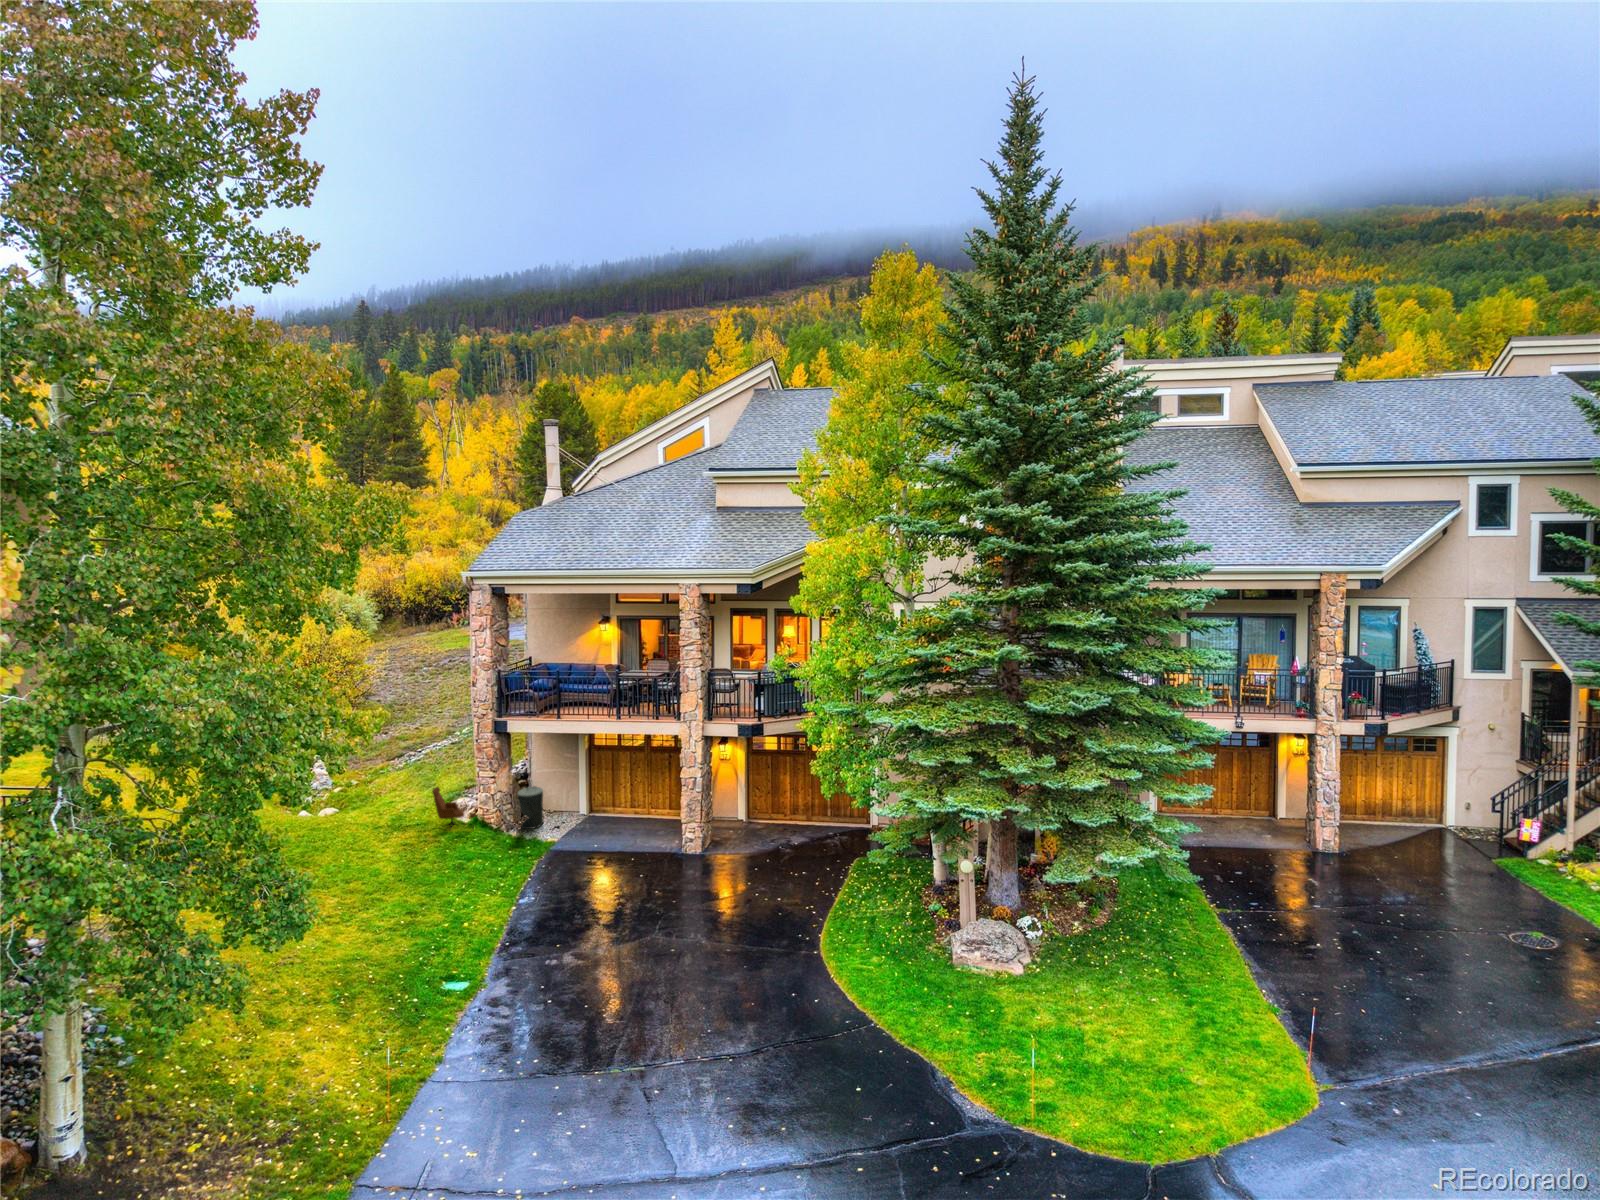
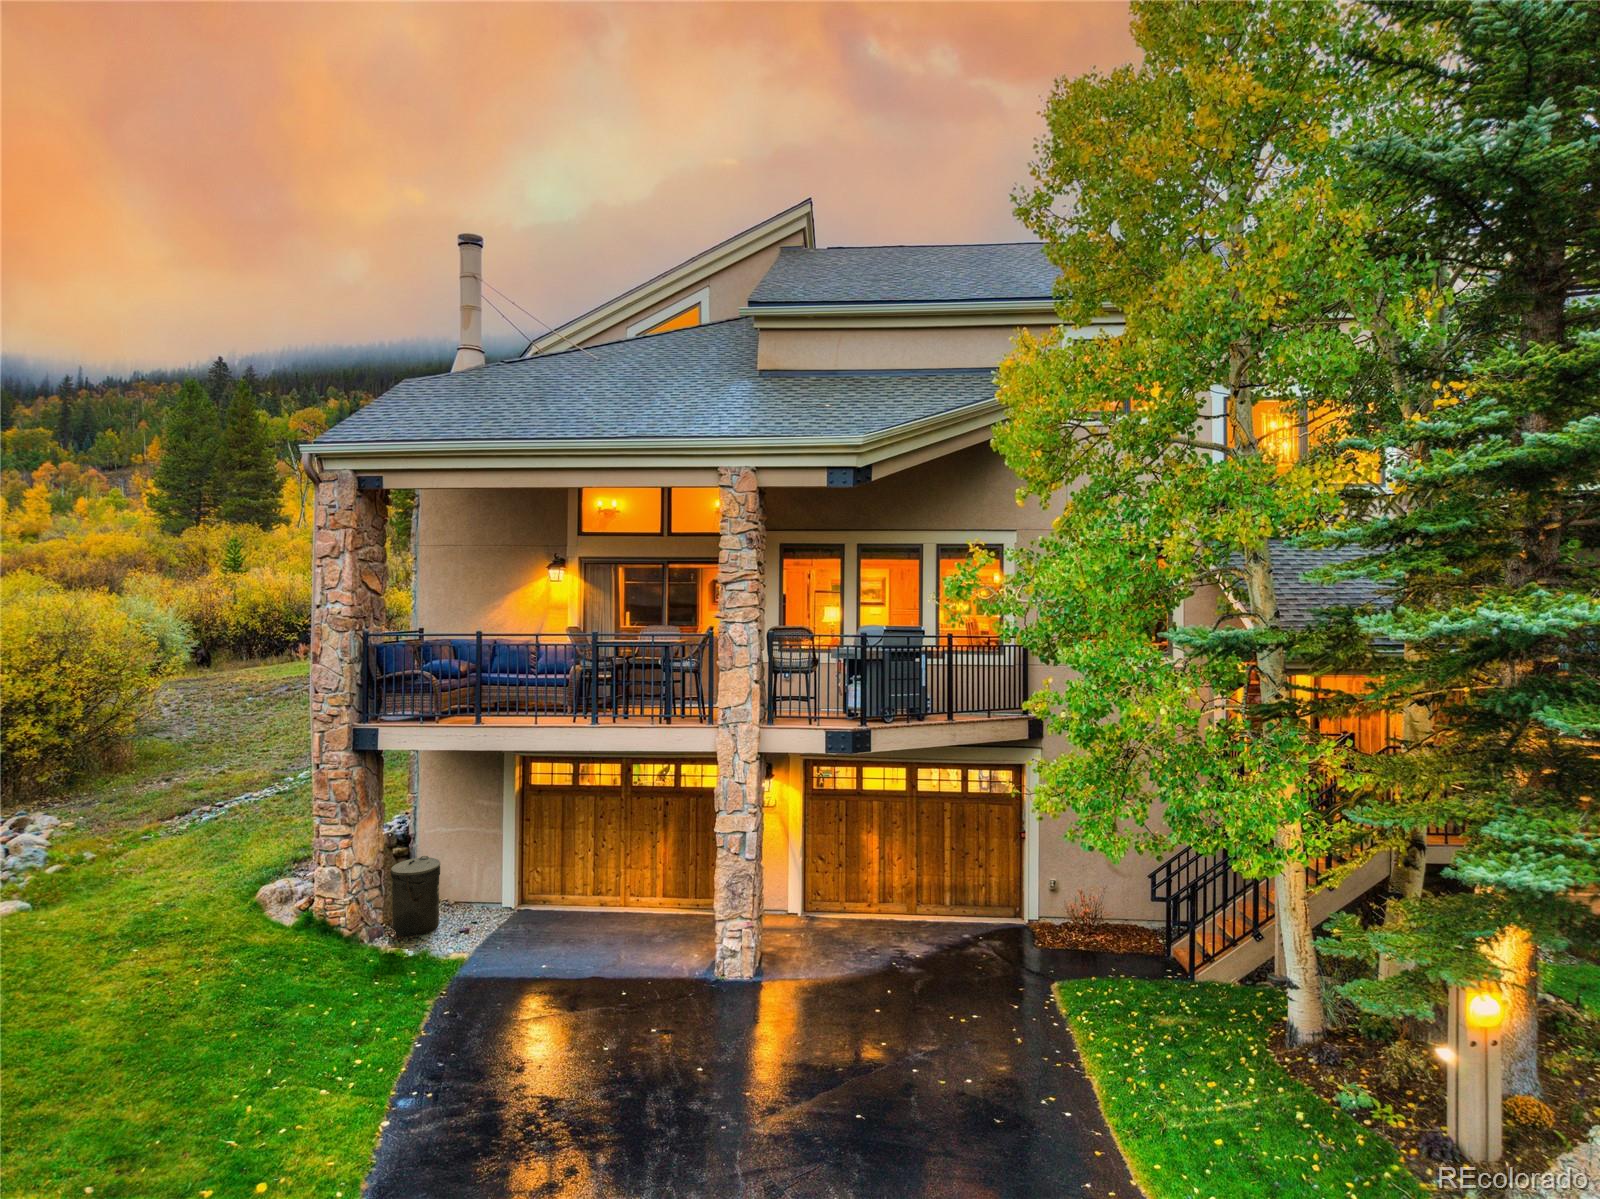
lounge chair: present [432,787,476,827] -> none [219,856,332,945]

